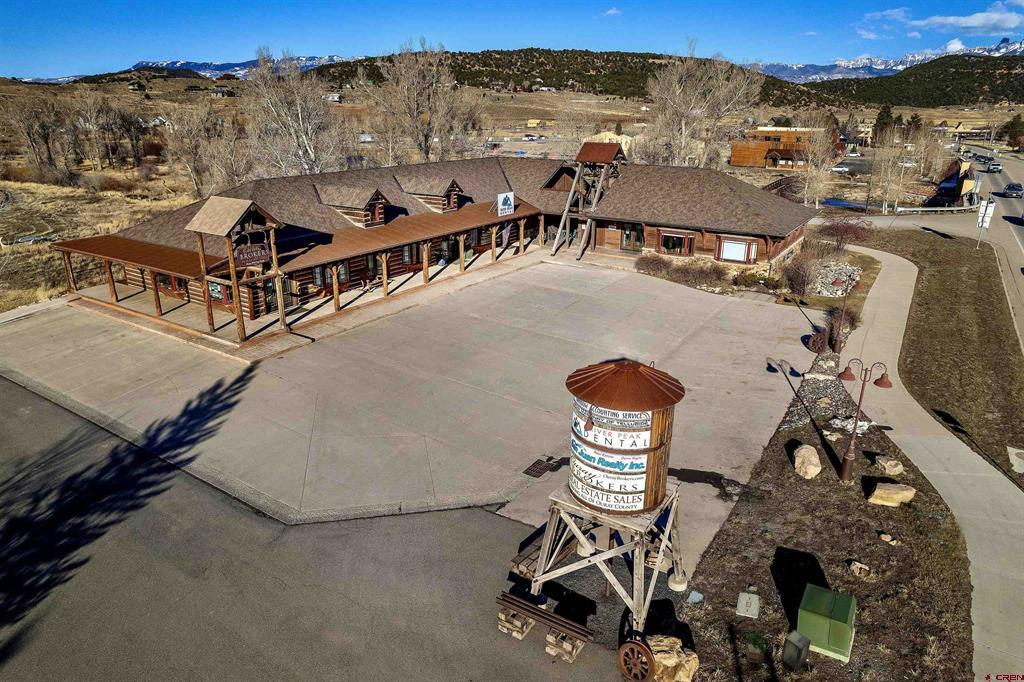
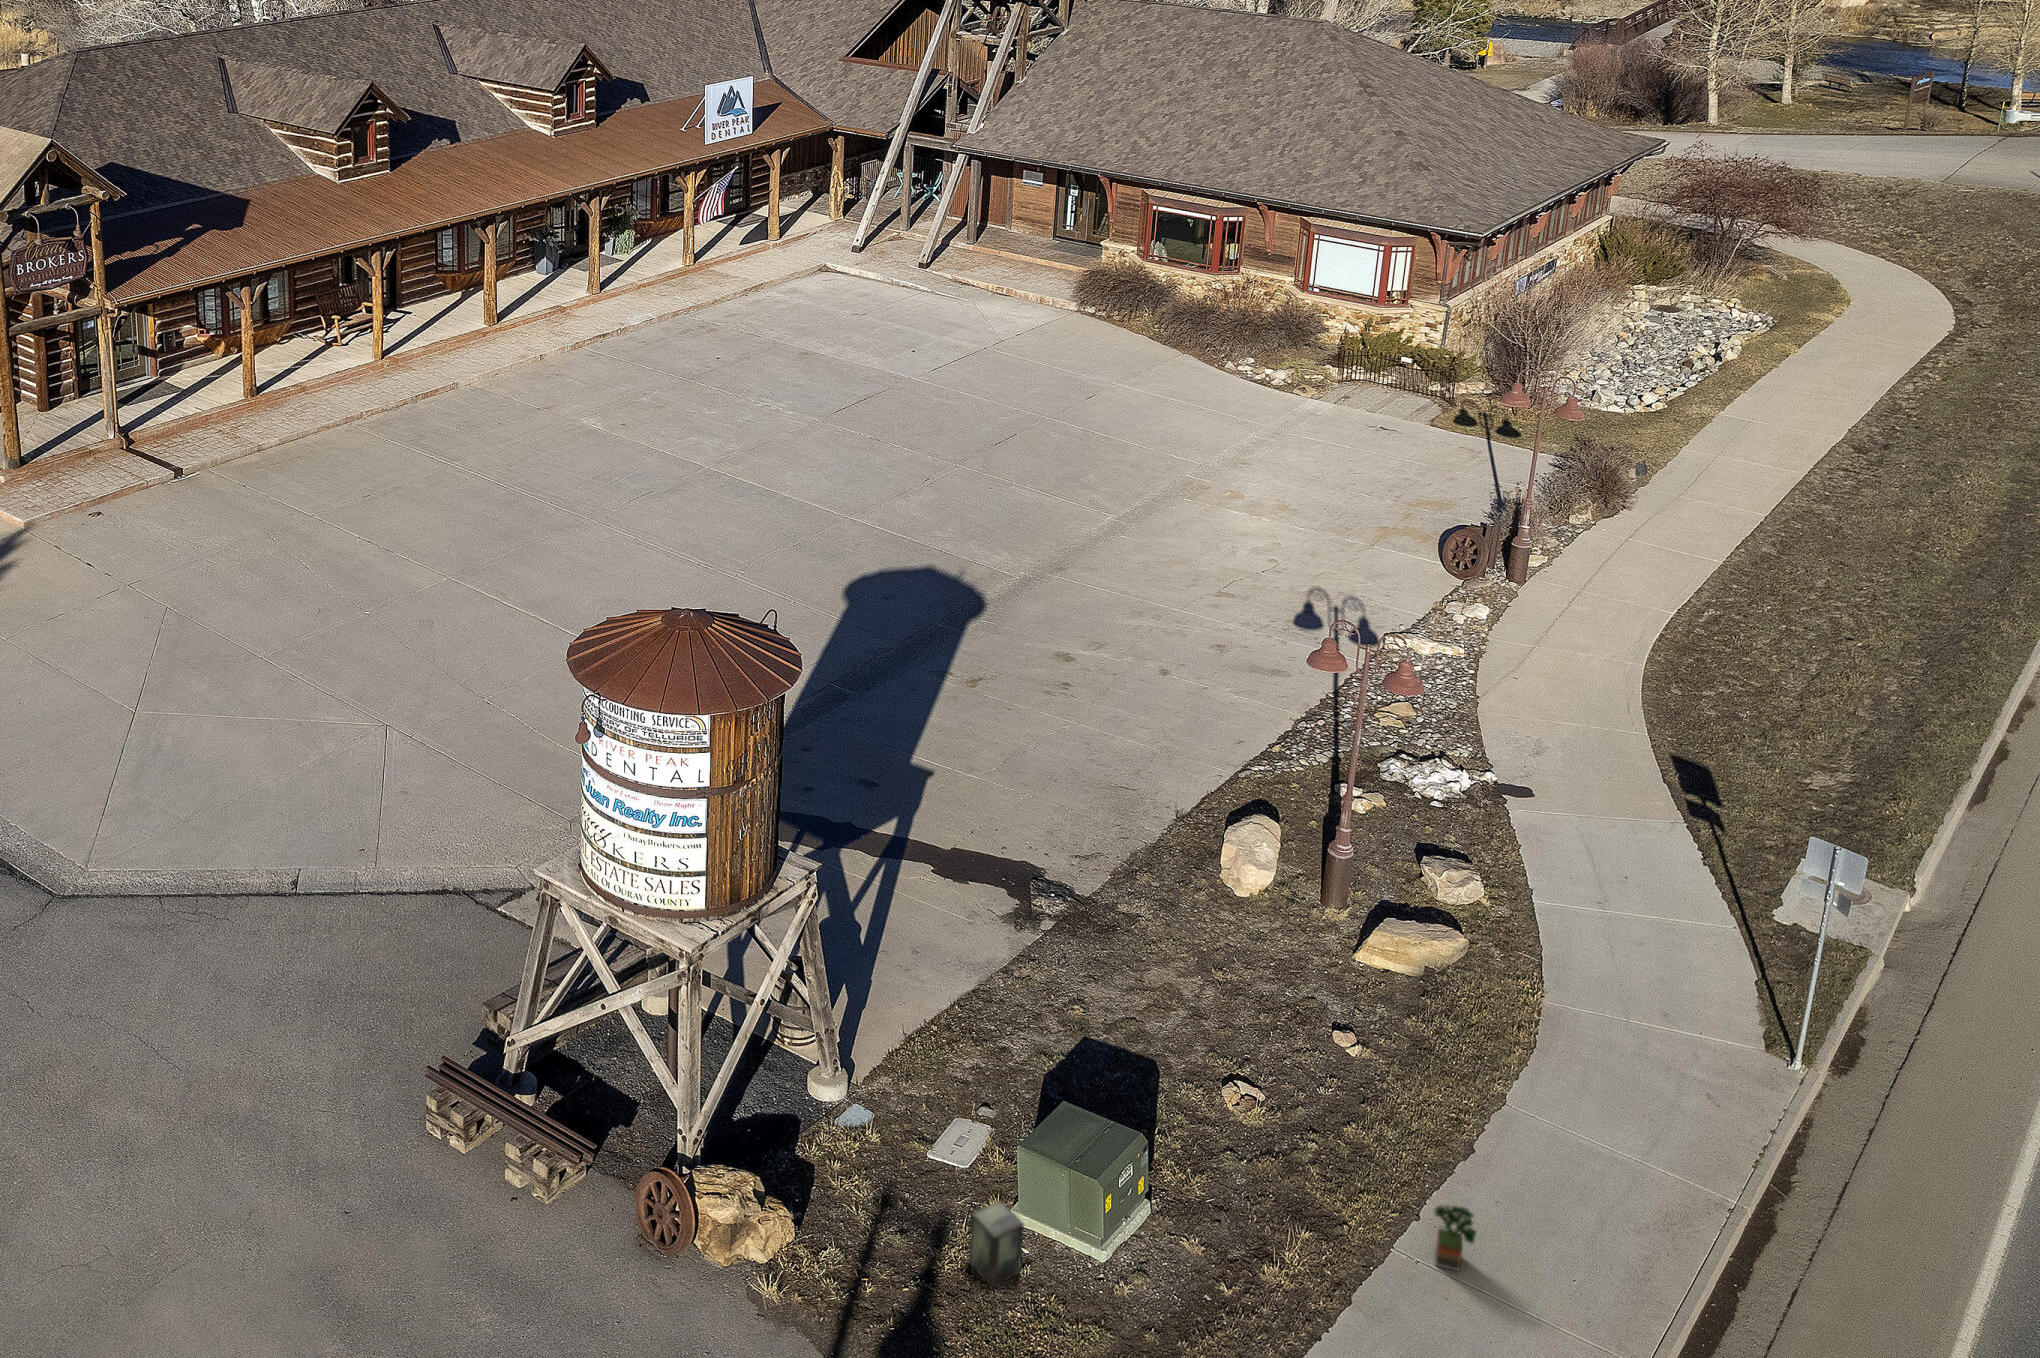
potted tree: present [746,634,766,663] -> present [1434,1205,1476,1271]

